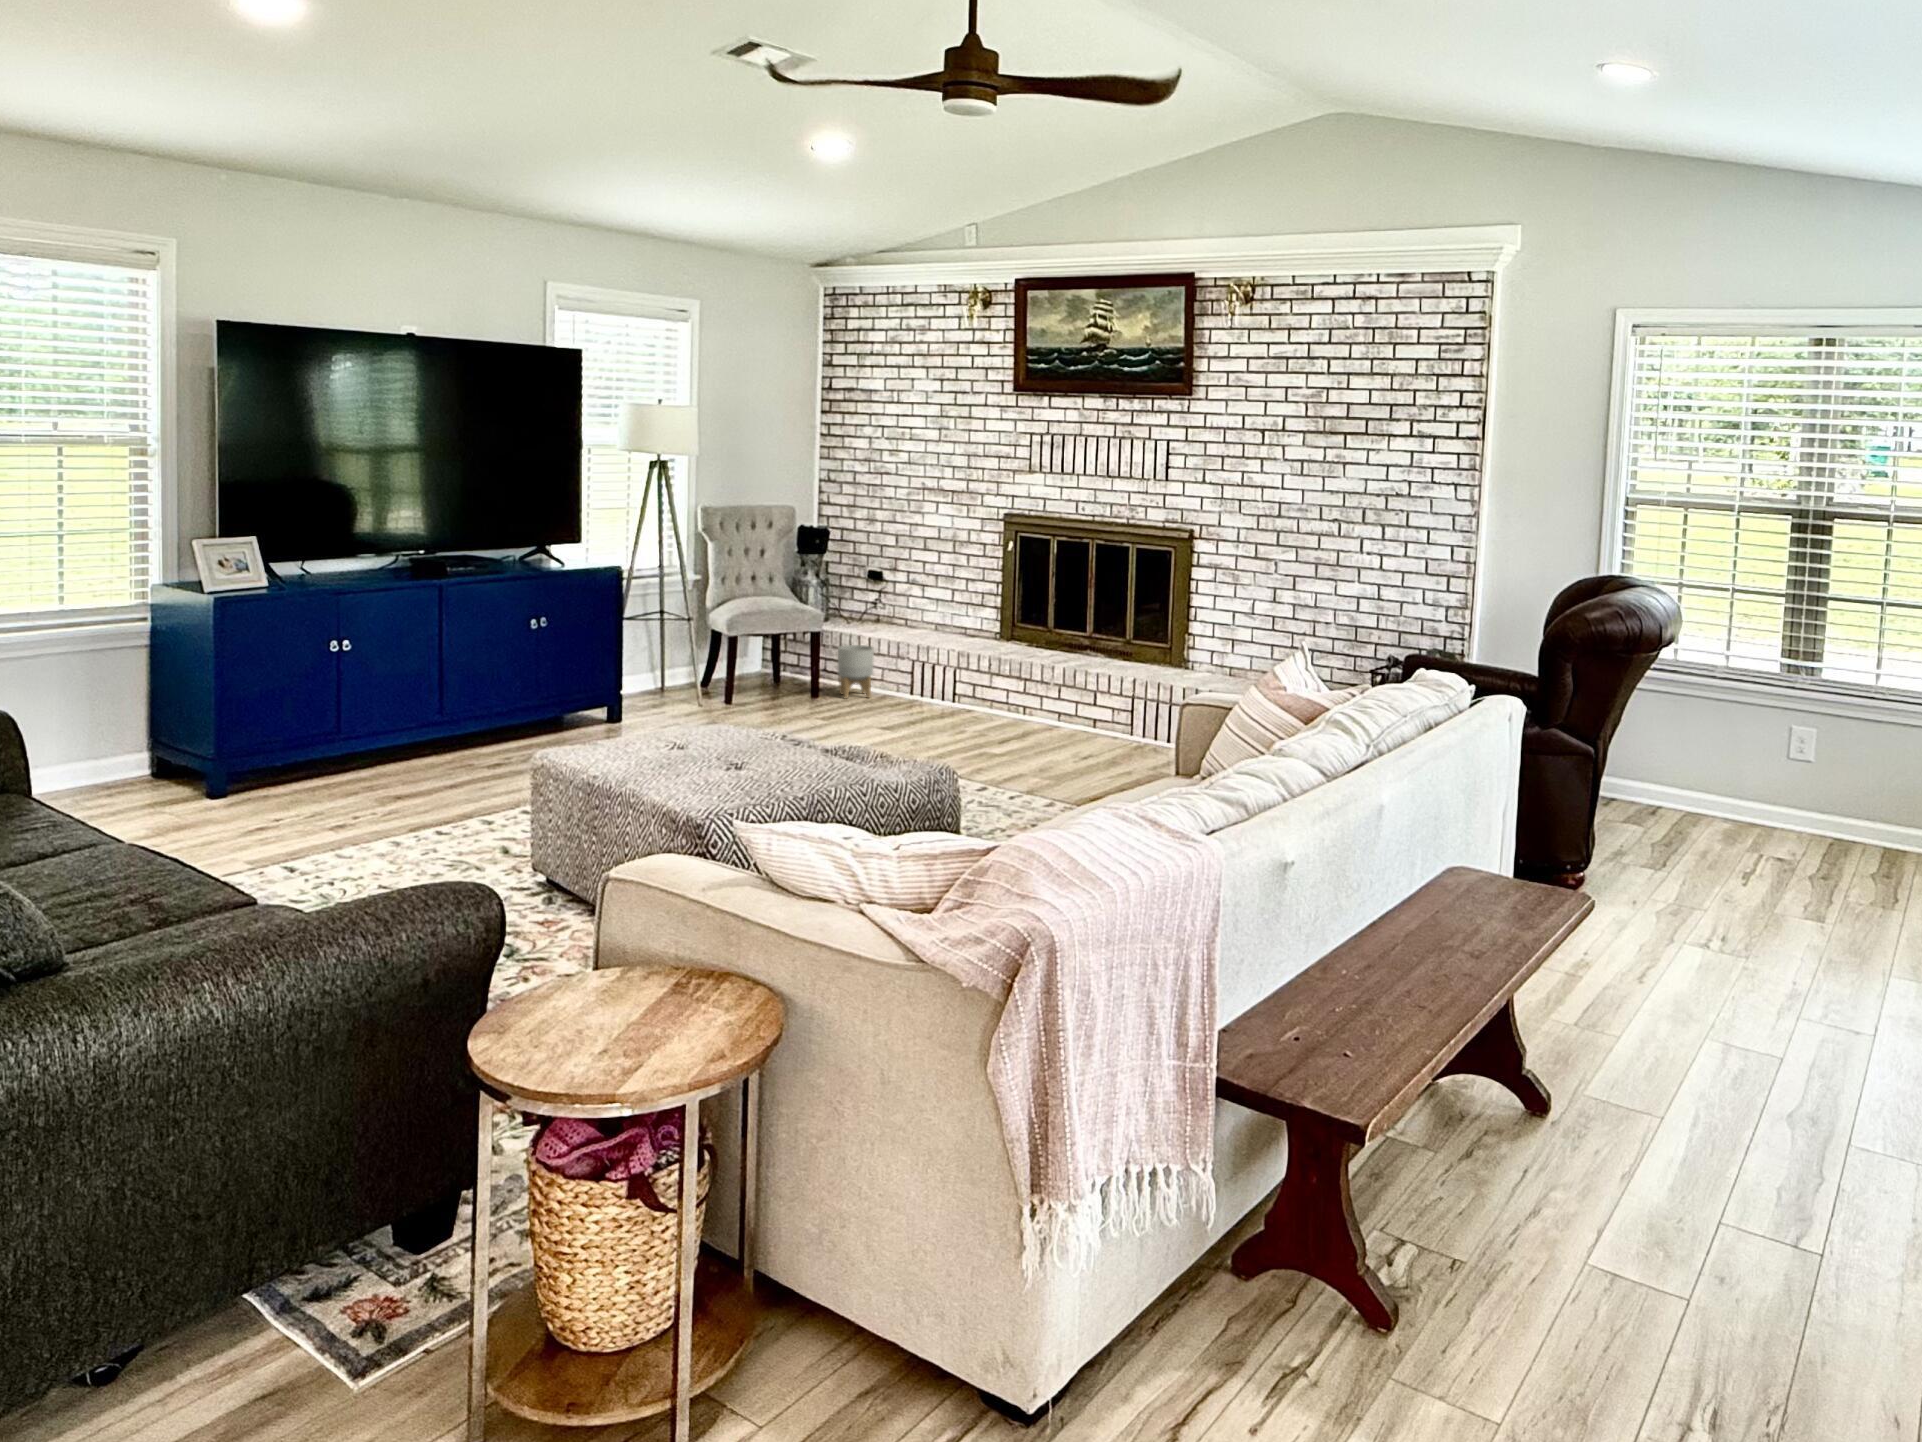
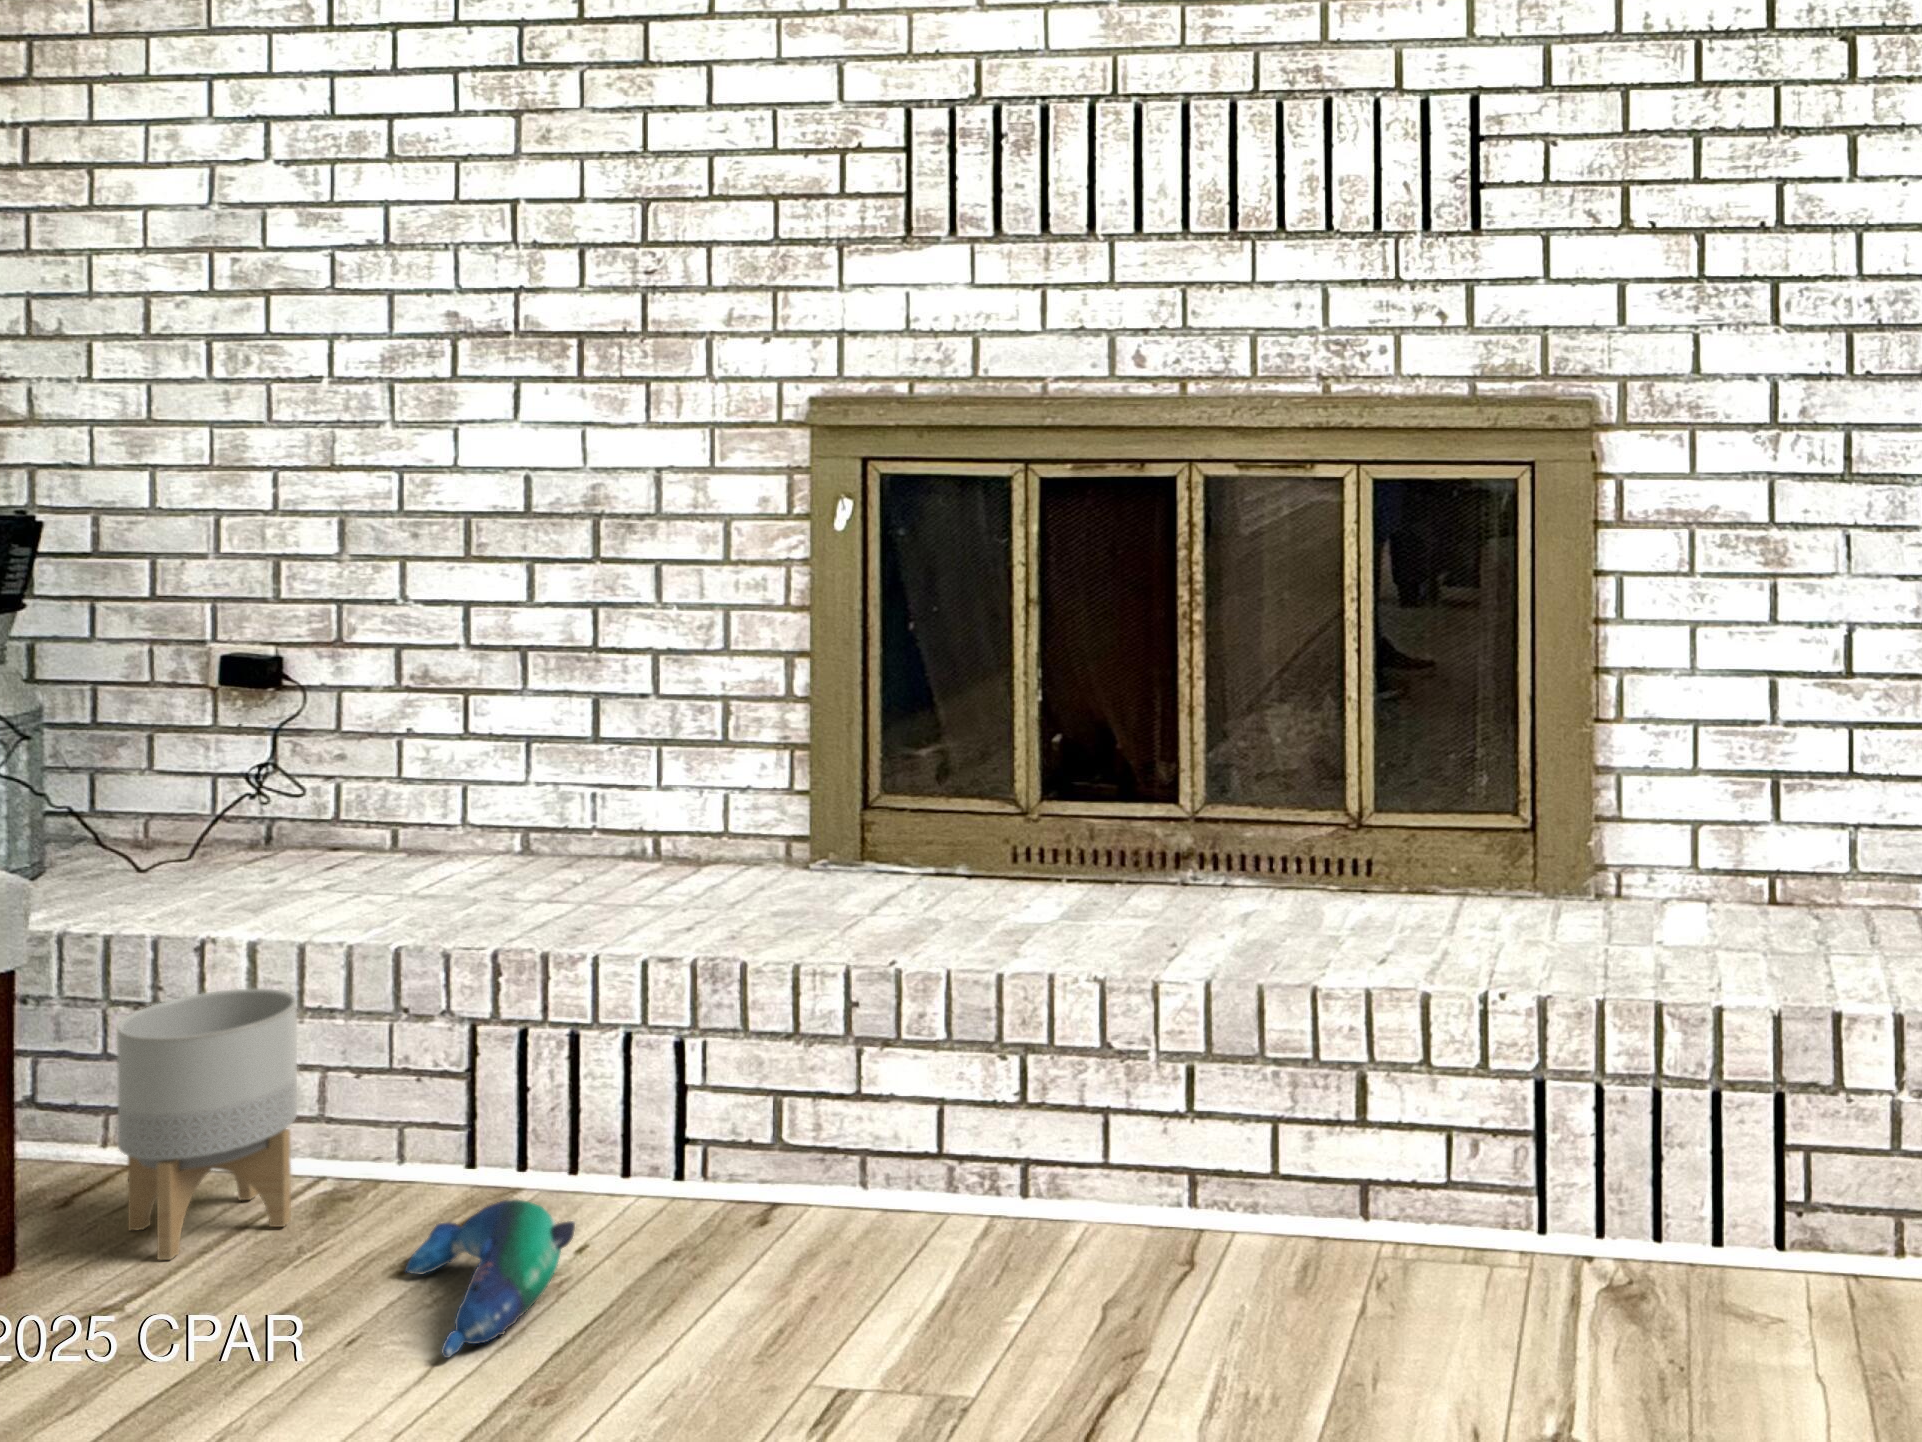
plush toy: none [889,693,921,717] -> present [405,1199,575,1358]

